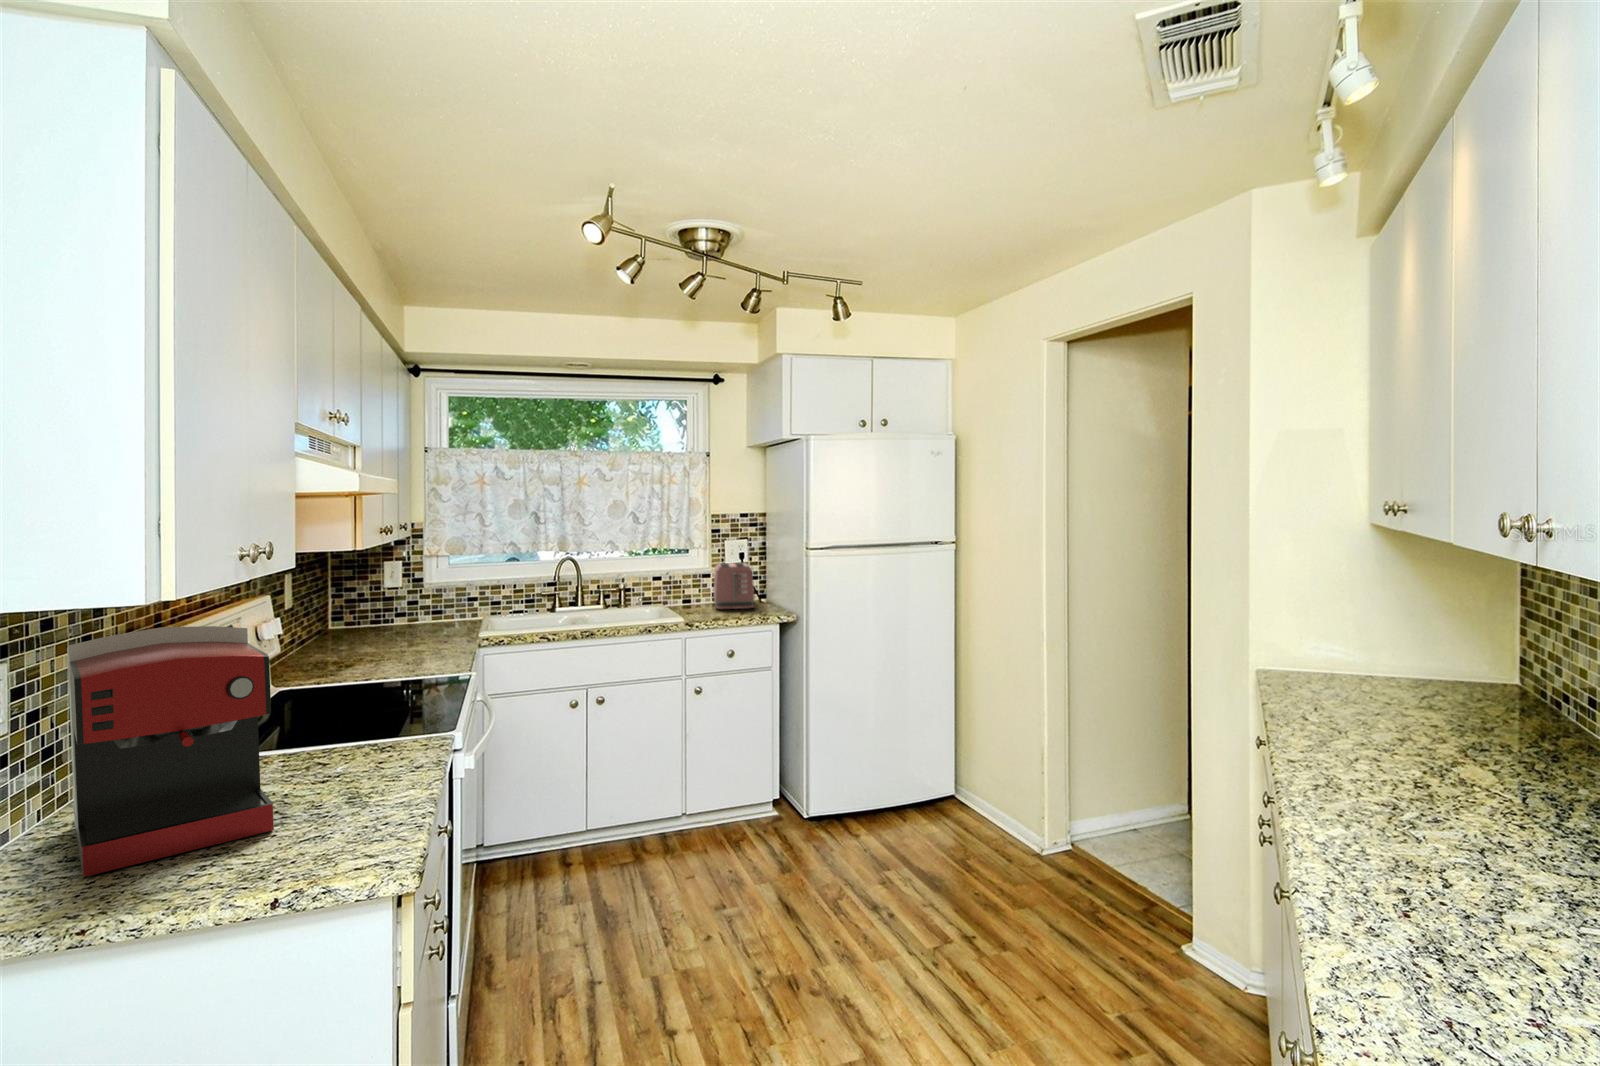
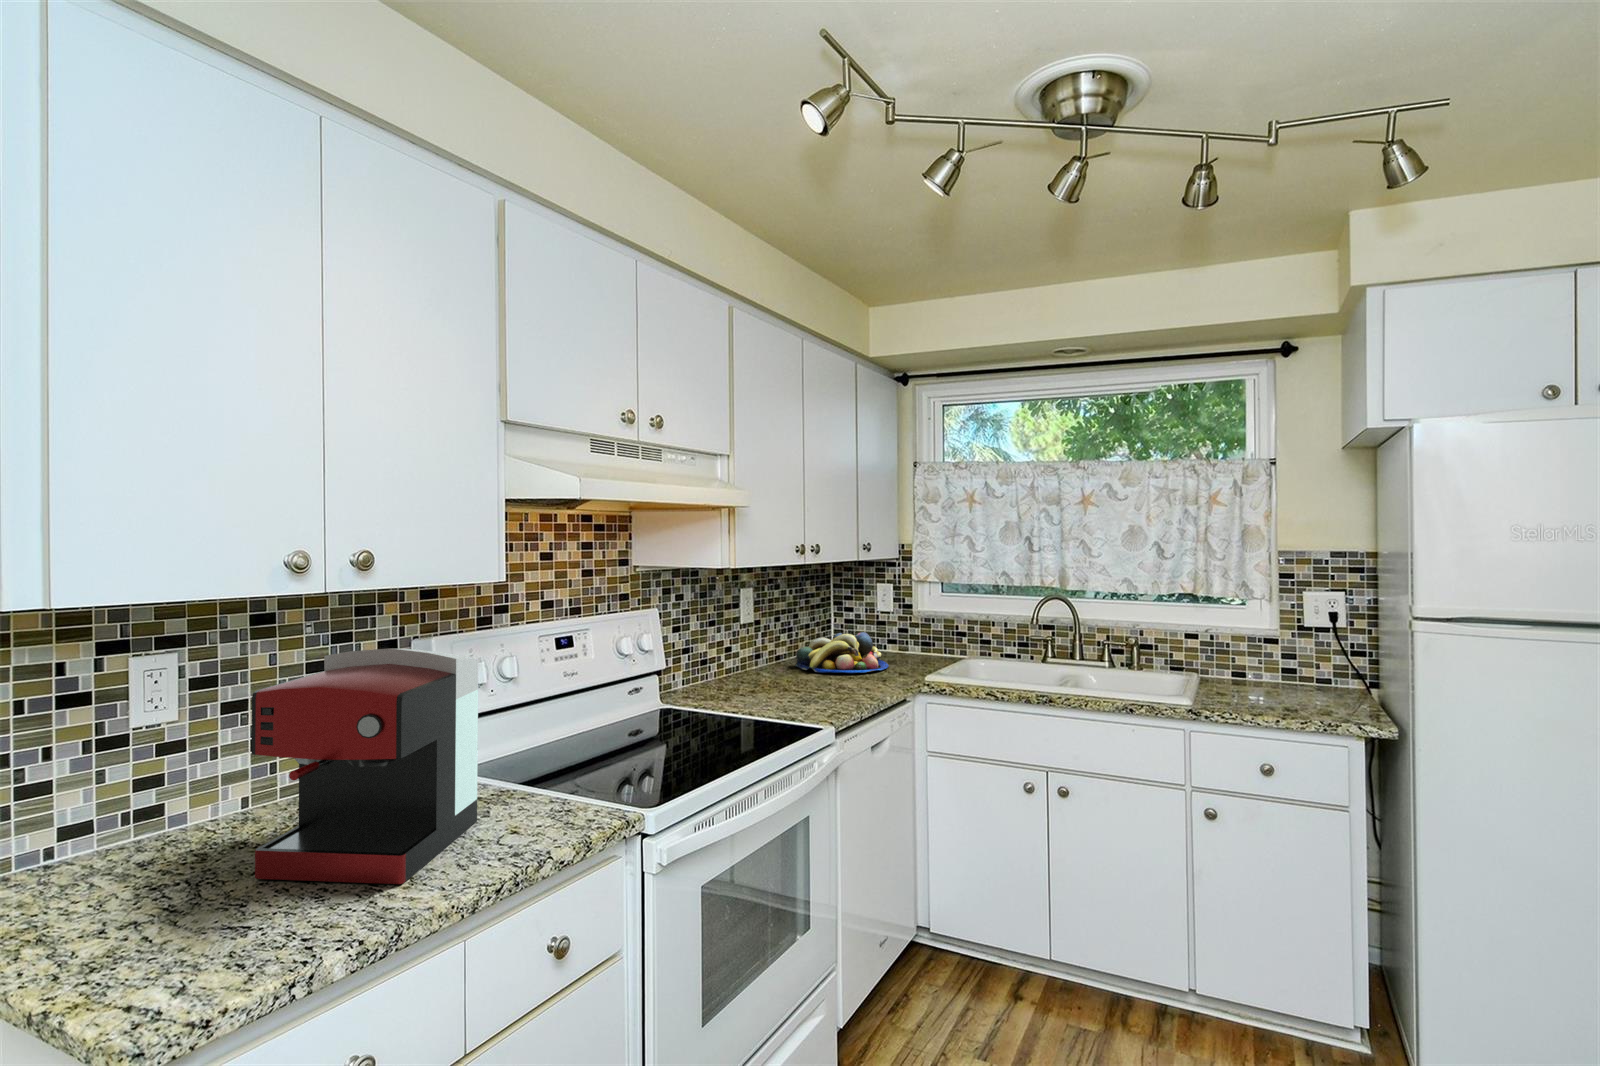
toaster: present [714,563,755,609] -> none [1269,624,1347,701]
fruit bowl: none [330,605,428,646] -> present [795,632,888,673]

